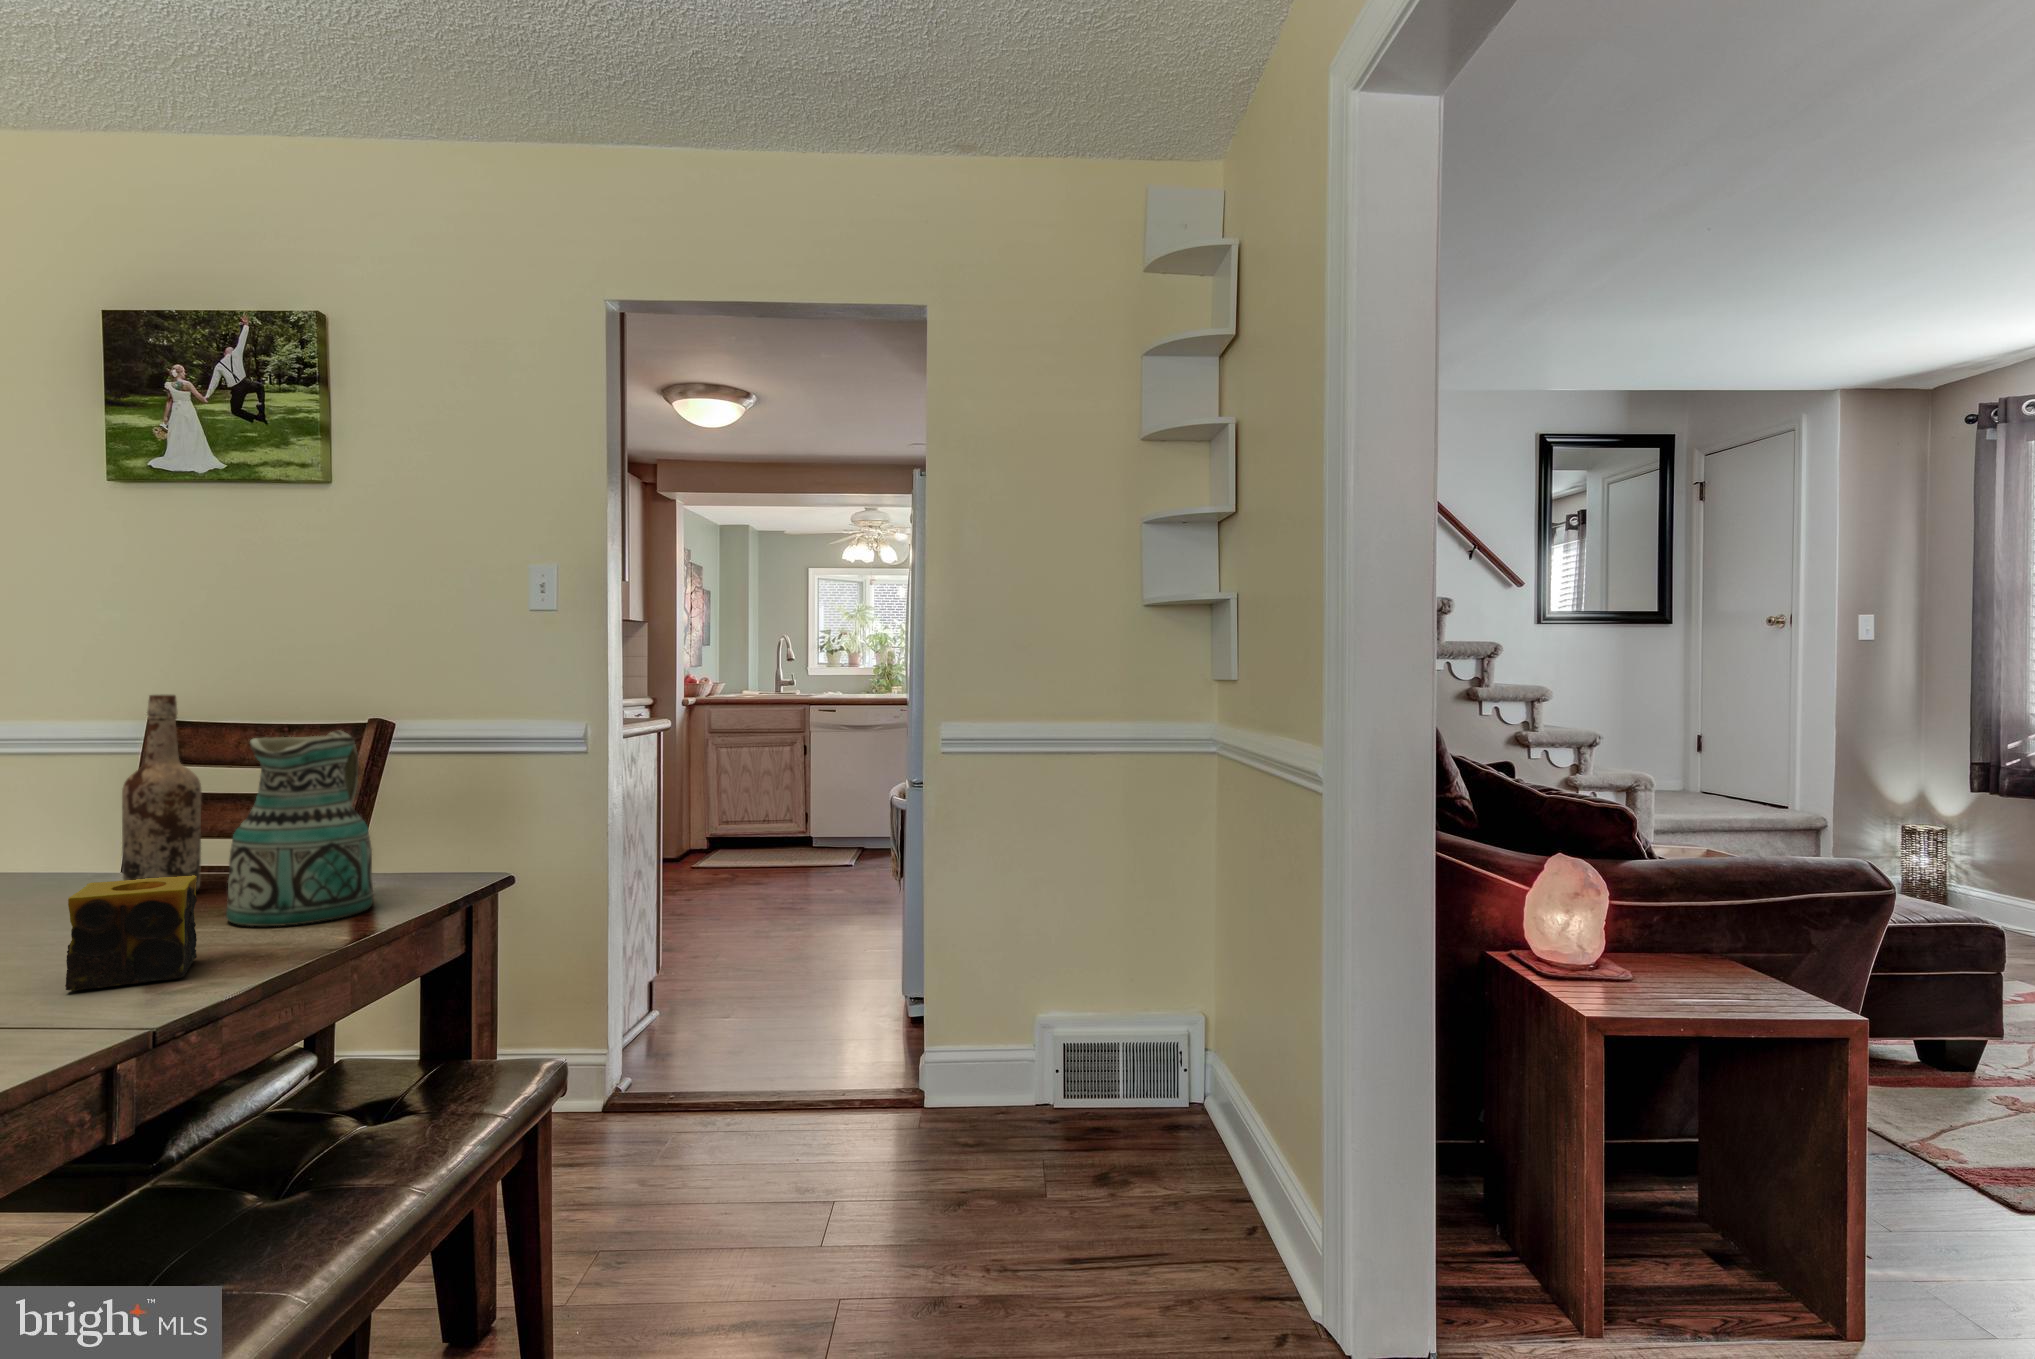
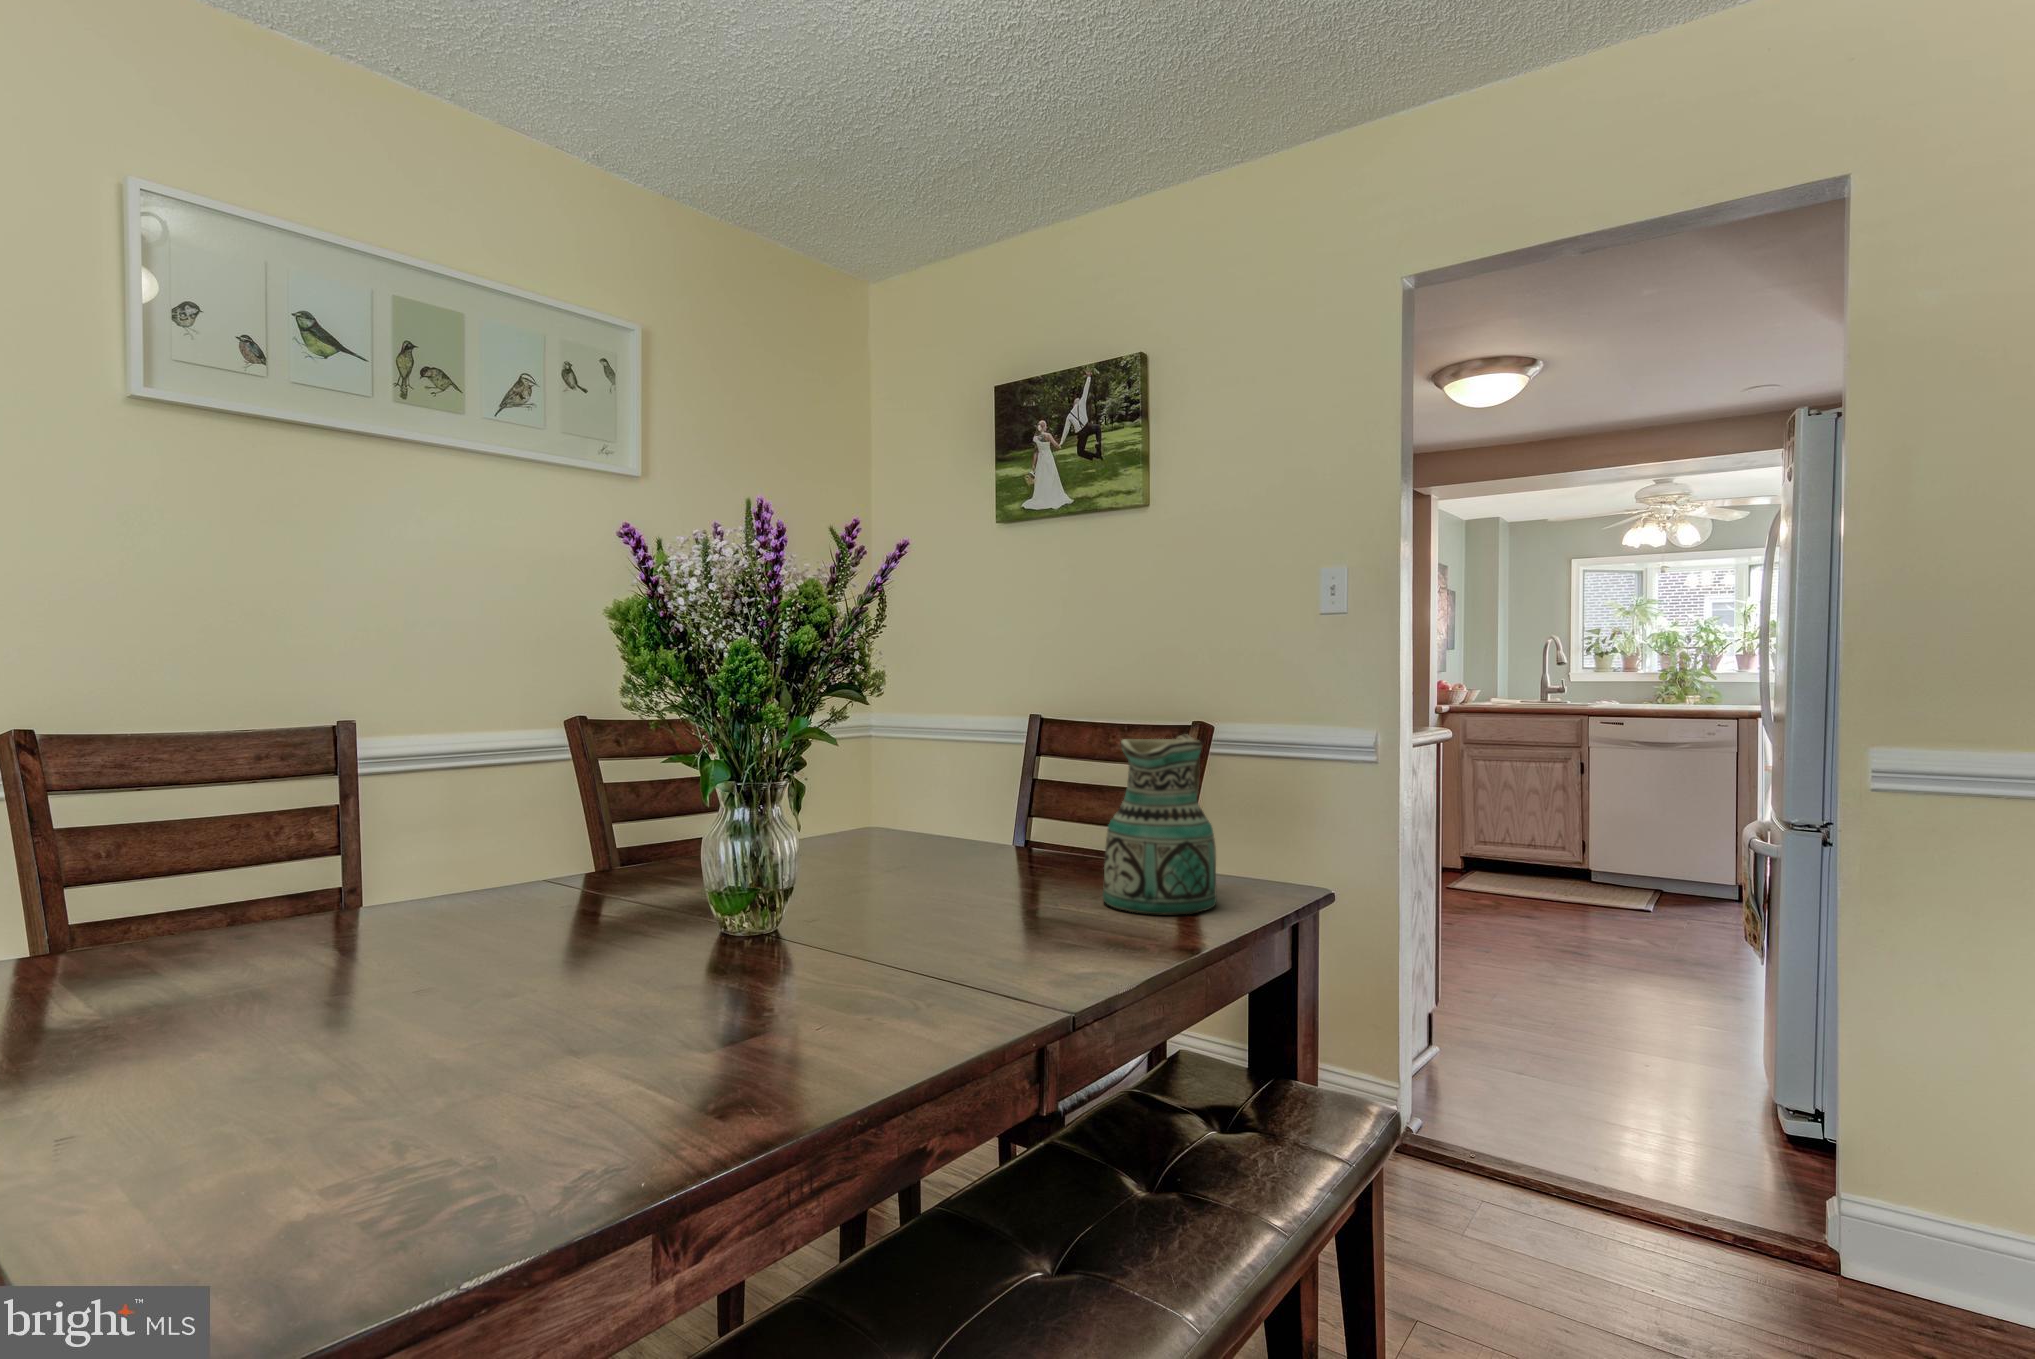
wine bottle: present [122,695,202,891] -> none [1022,697,1076,873]
candle: present [65,875,197,991] -> none [1008,859,1093,954]

